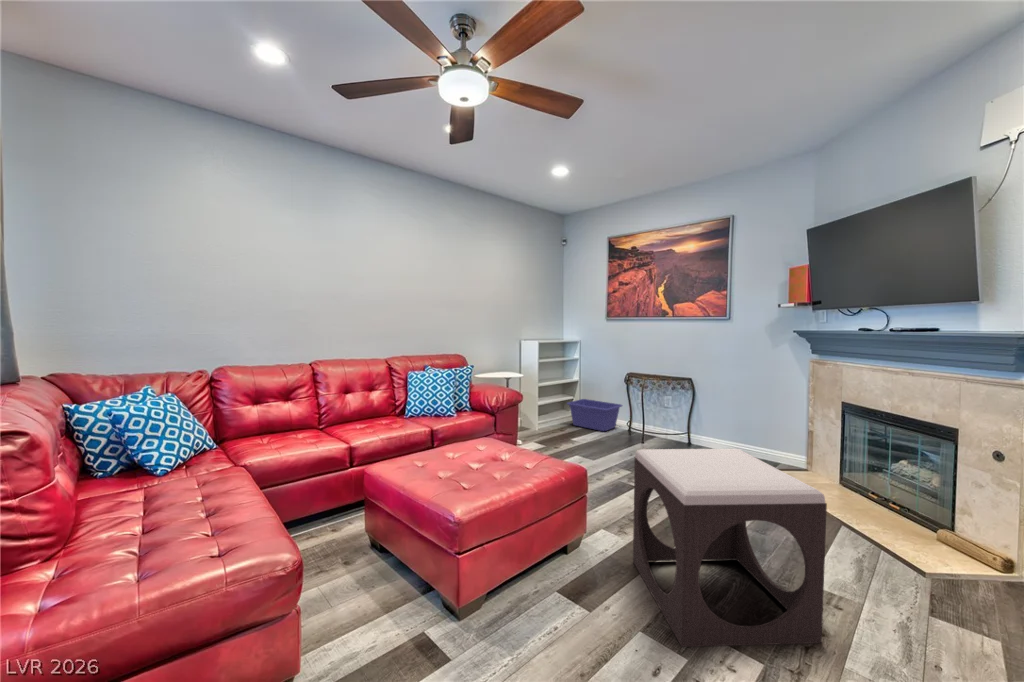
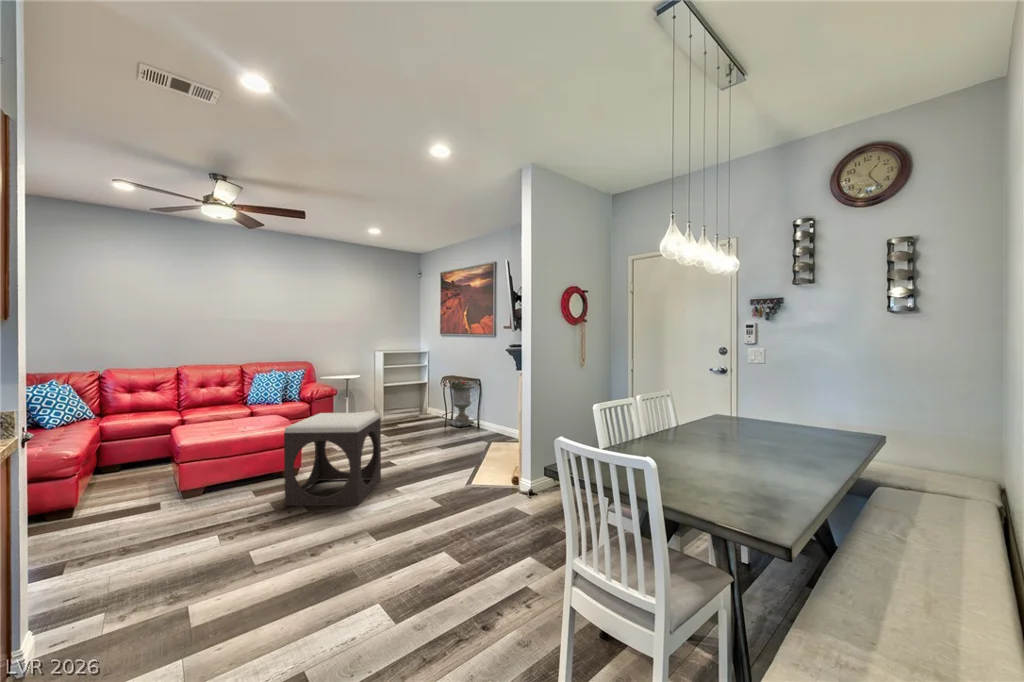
planter: none [644,378,680,443] -> present [450,380,474,427]
storage bin: present [567,399,622,431] -> none [408,397,448,420]

